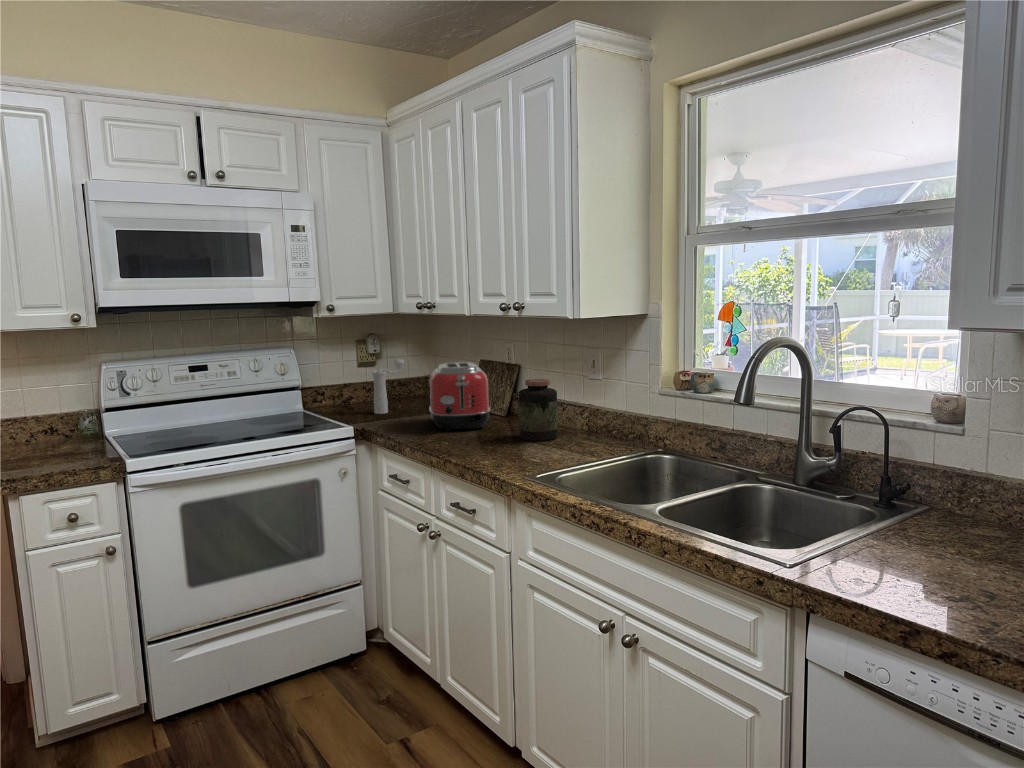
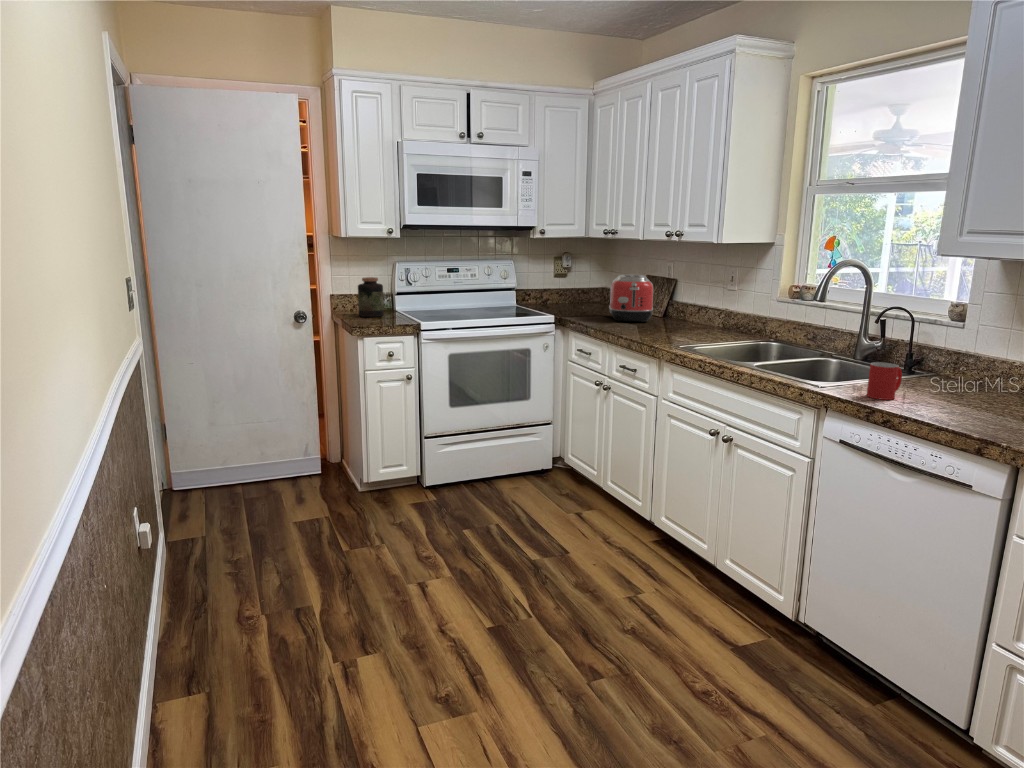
pepper mill: present [372,359,404,414] -> none [567,272,591,311]
jar: present [519,379,558,441] -> present [358,277,384,317]
mug: none [895,527,953,604] -> present [867,362,902,400]

